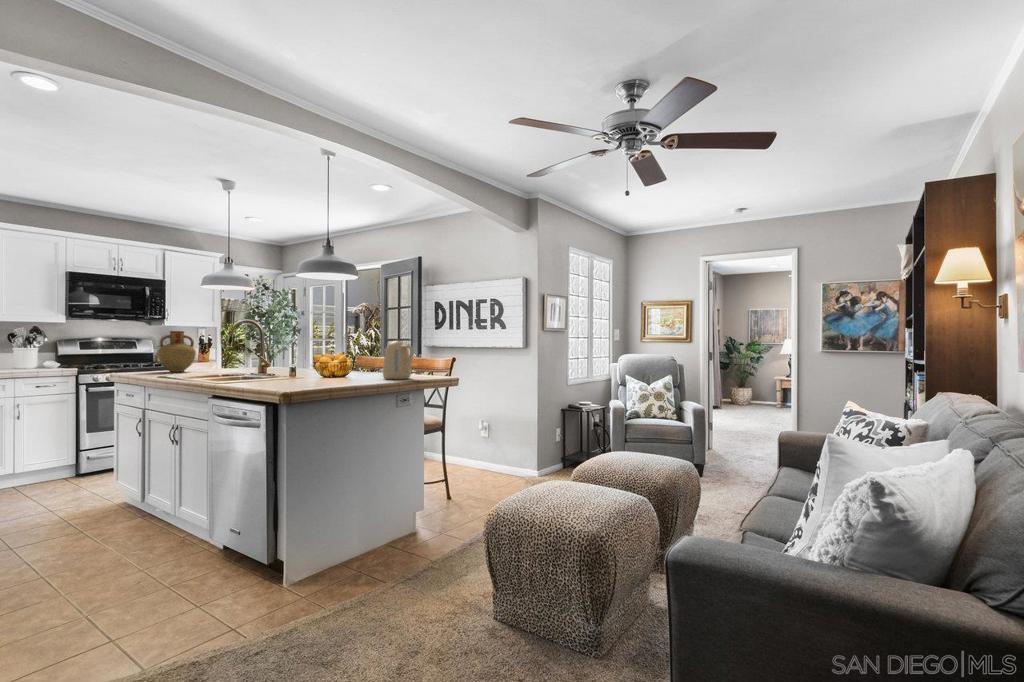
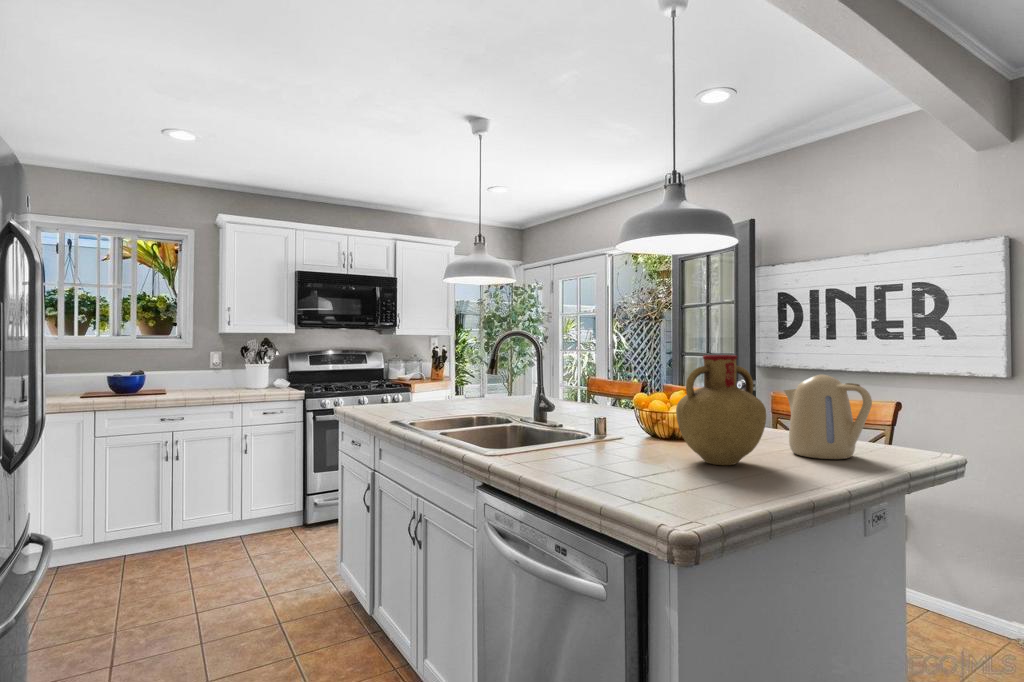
vase: present [157,331,196,372] -> present [676,355,766,465]

